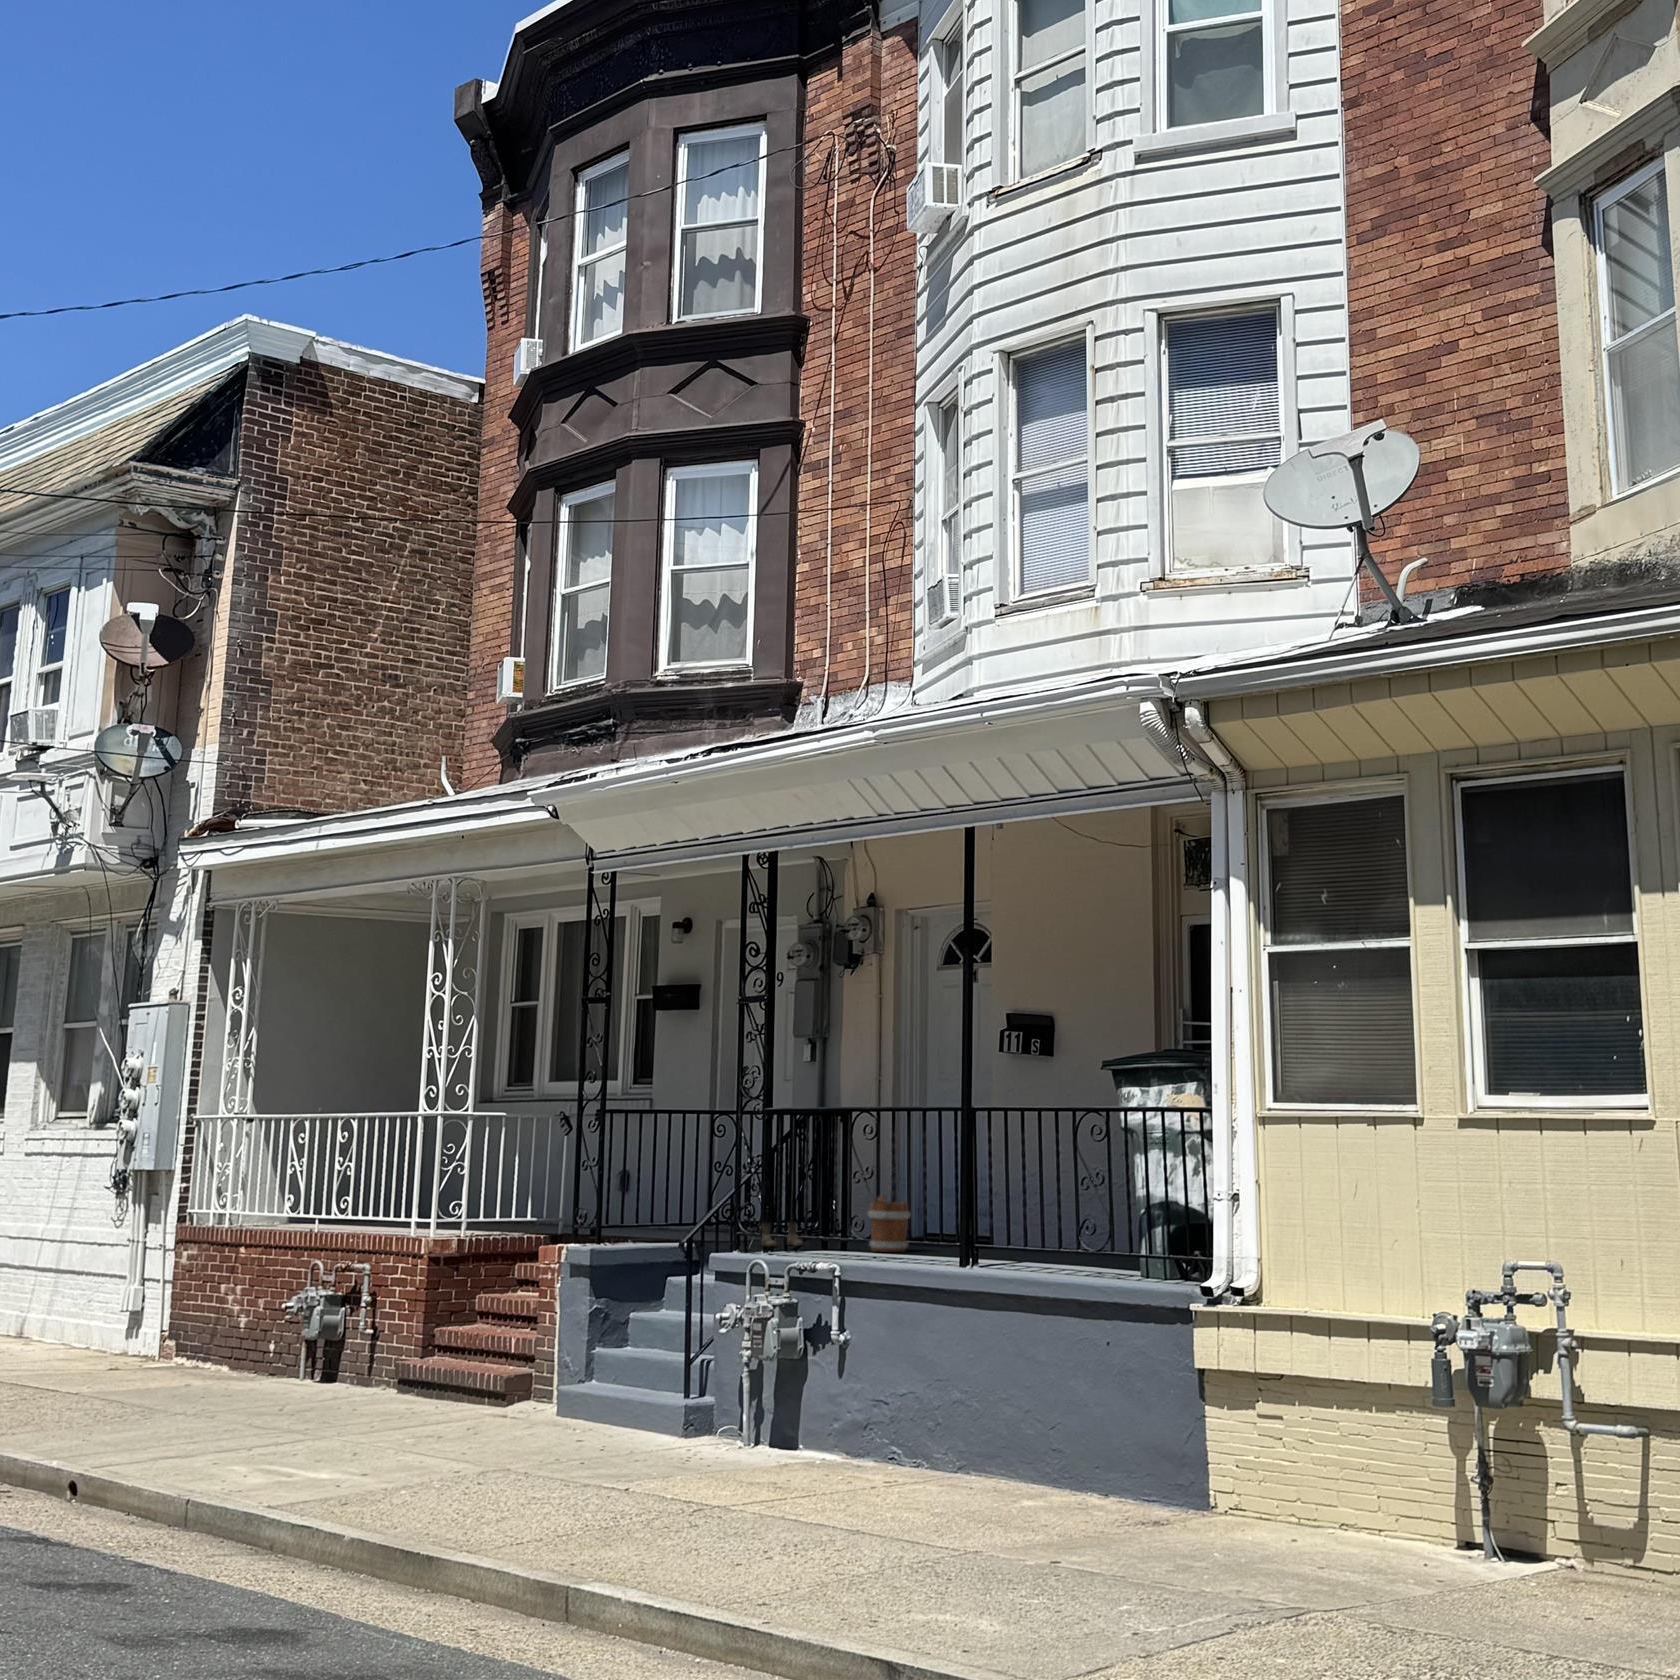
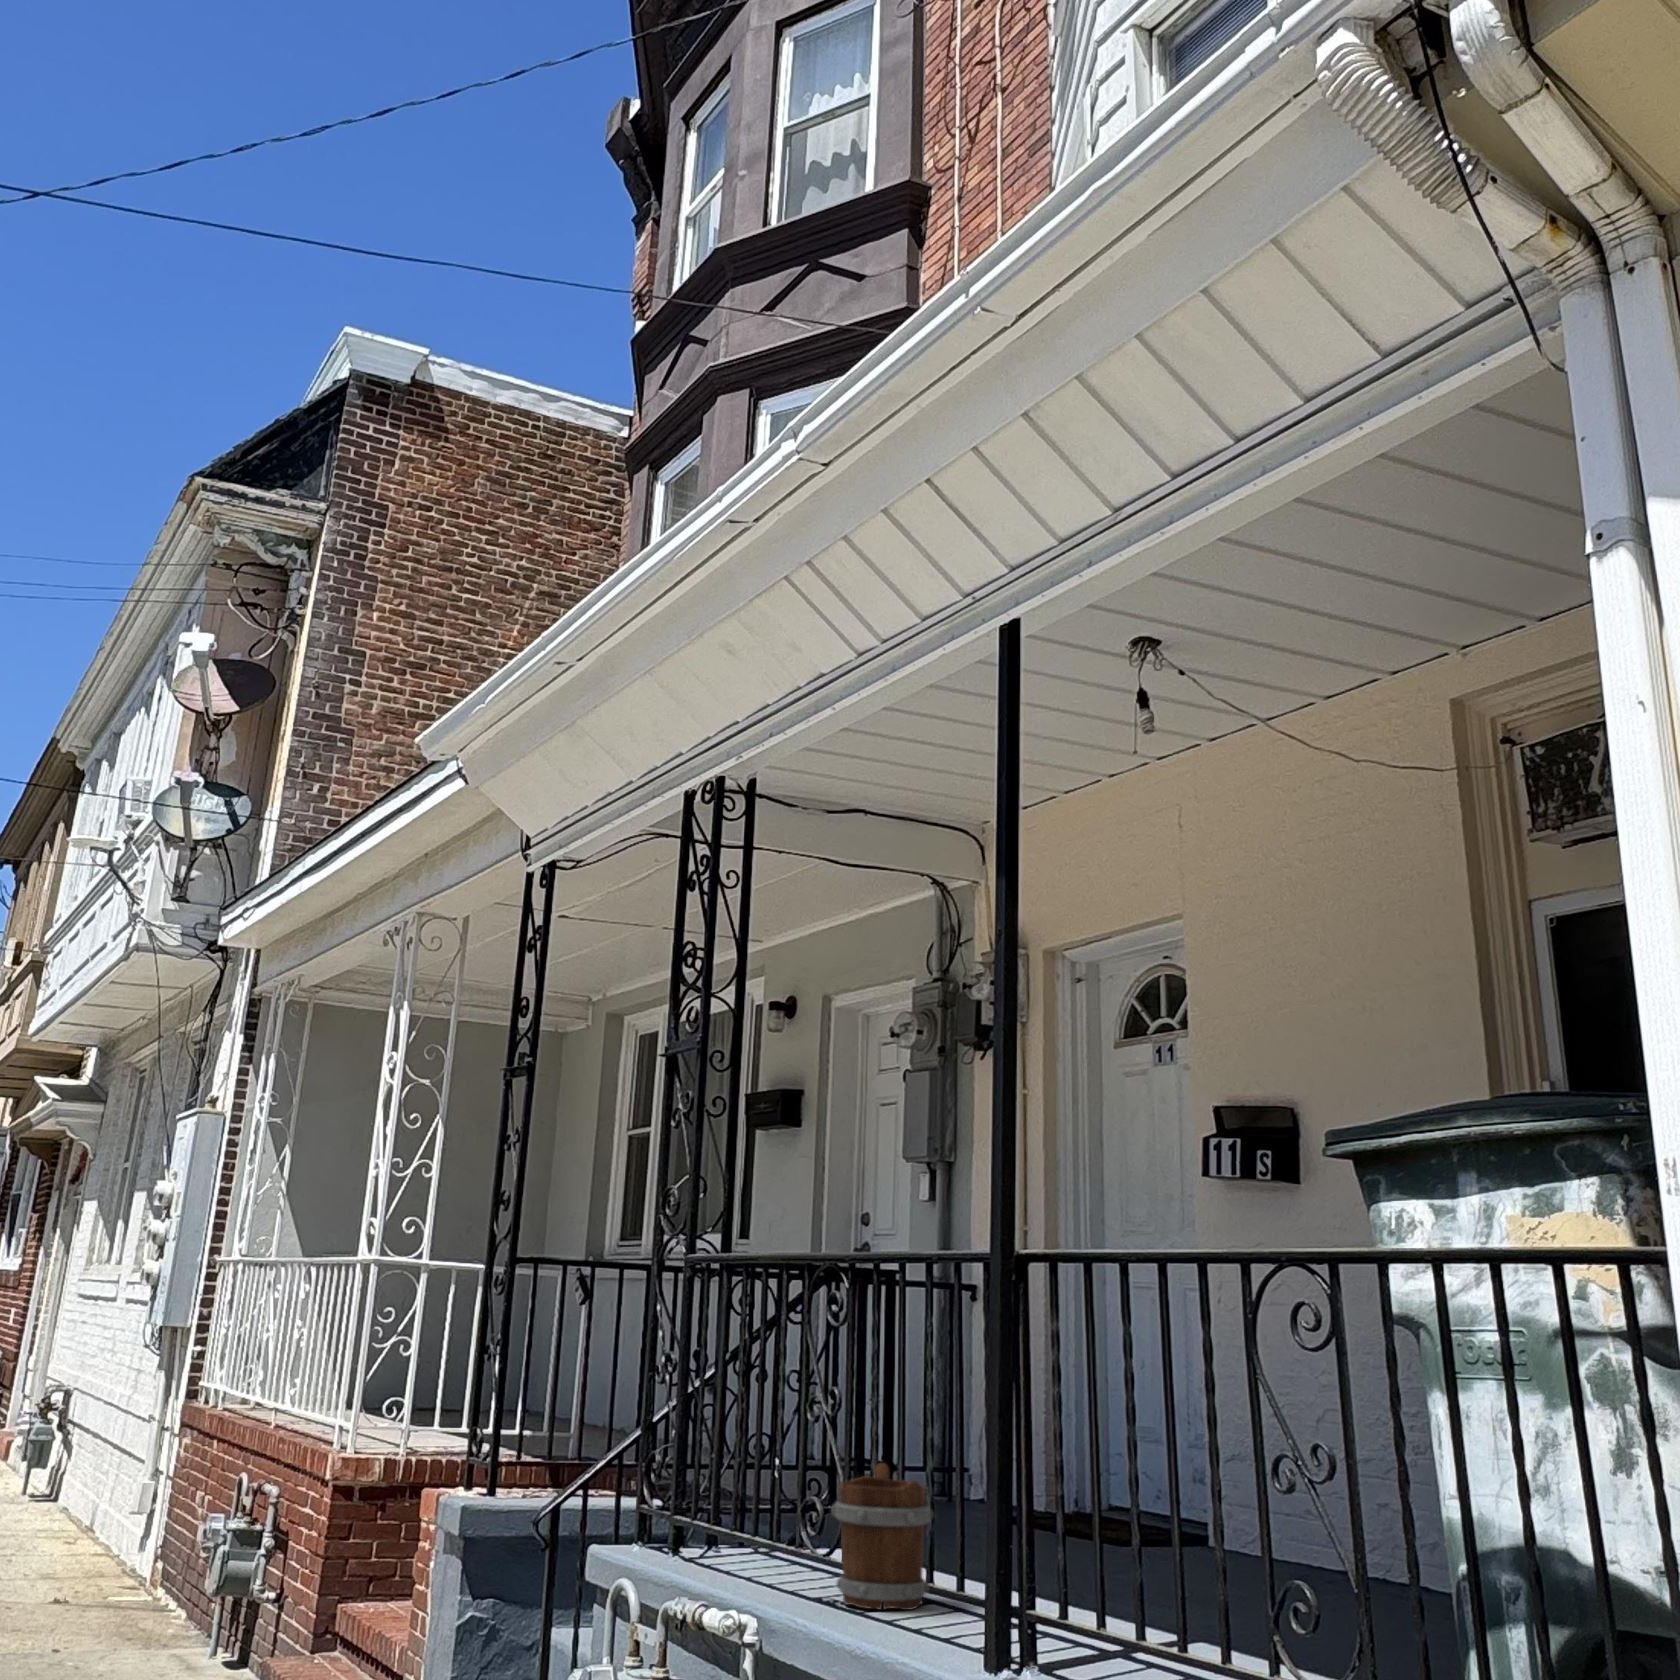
boots: present [762,1222,803,1247] -> none [670,1504,758,1562]

